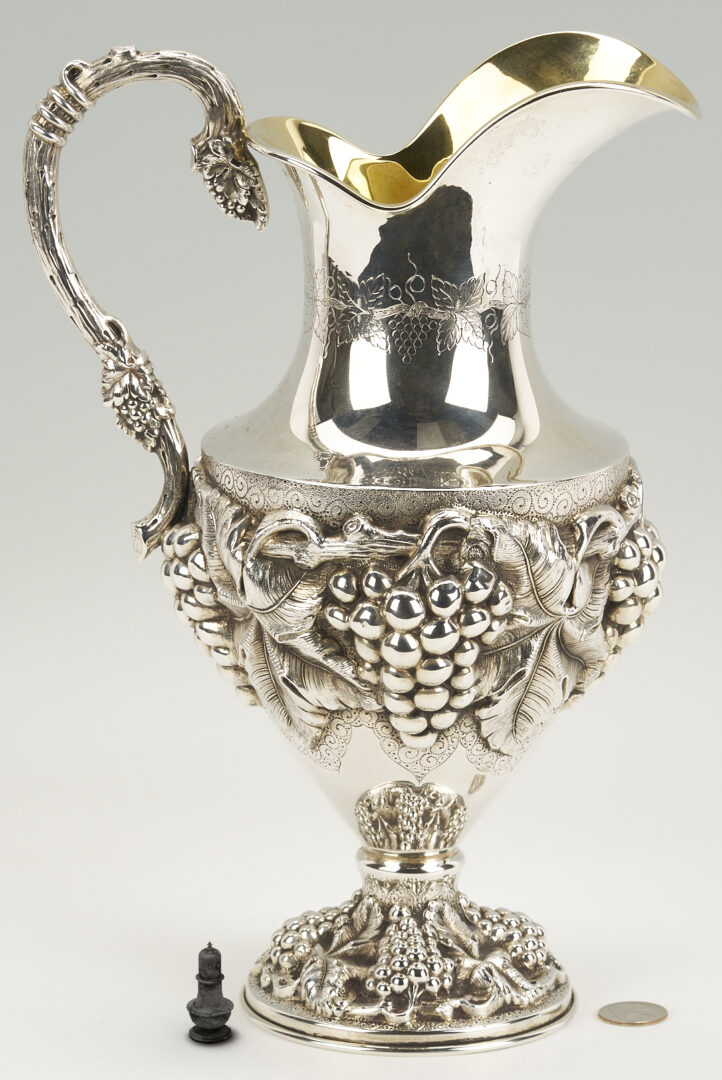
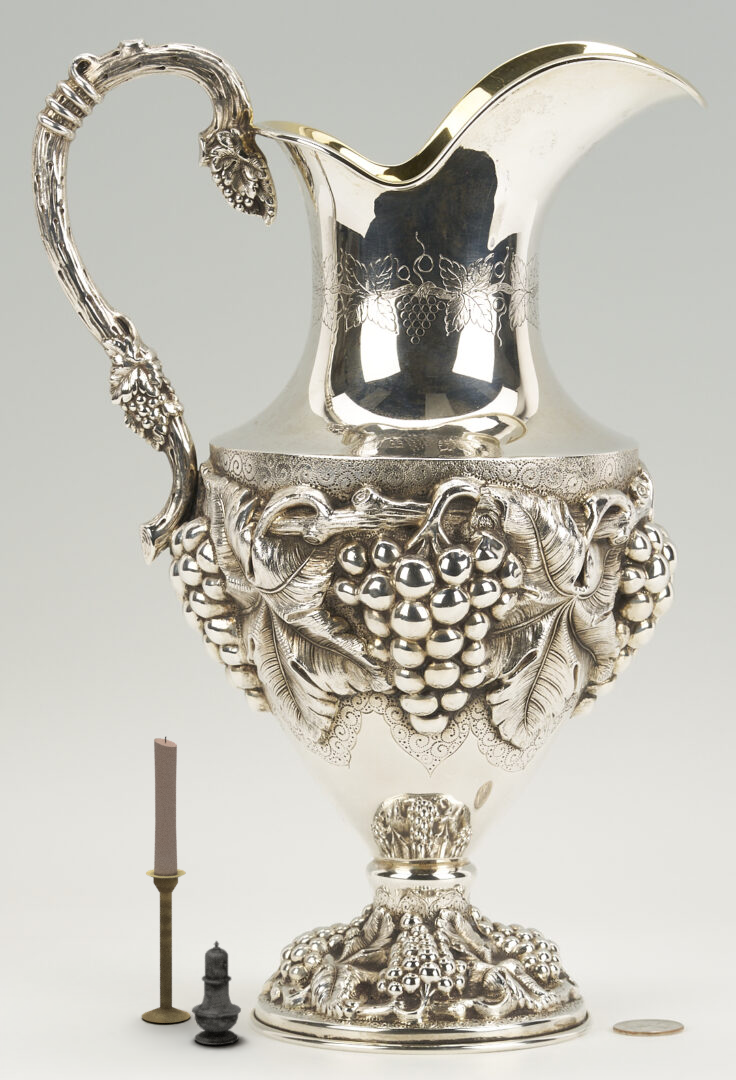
candlestick: none [139,739,186,1010] -> present [142,737,190,1023]

